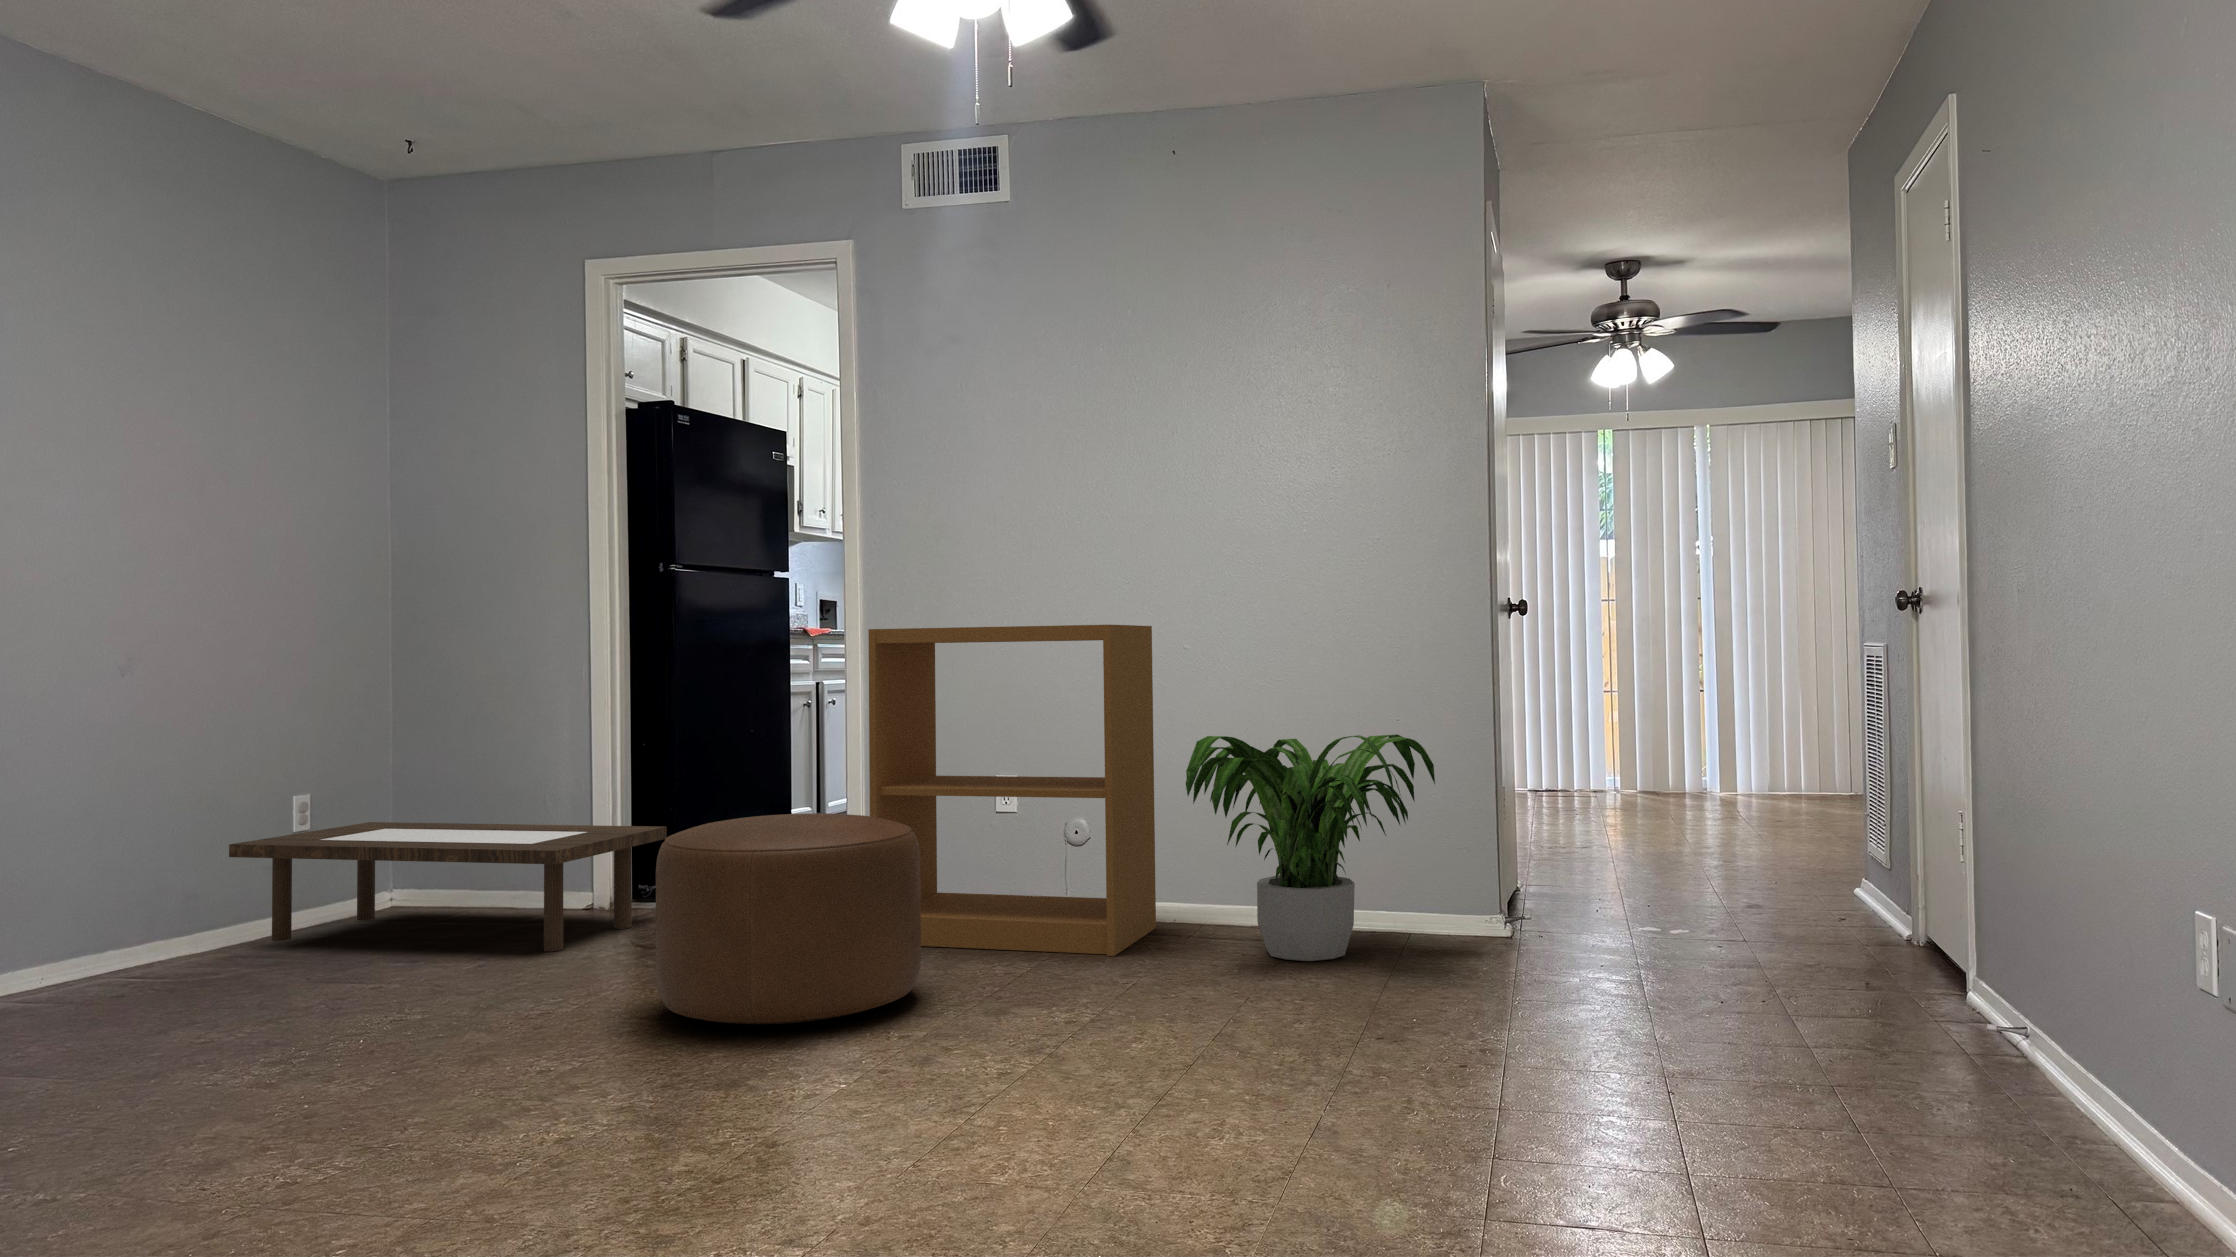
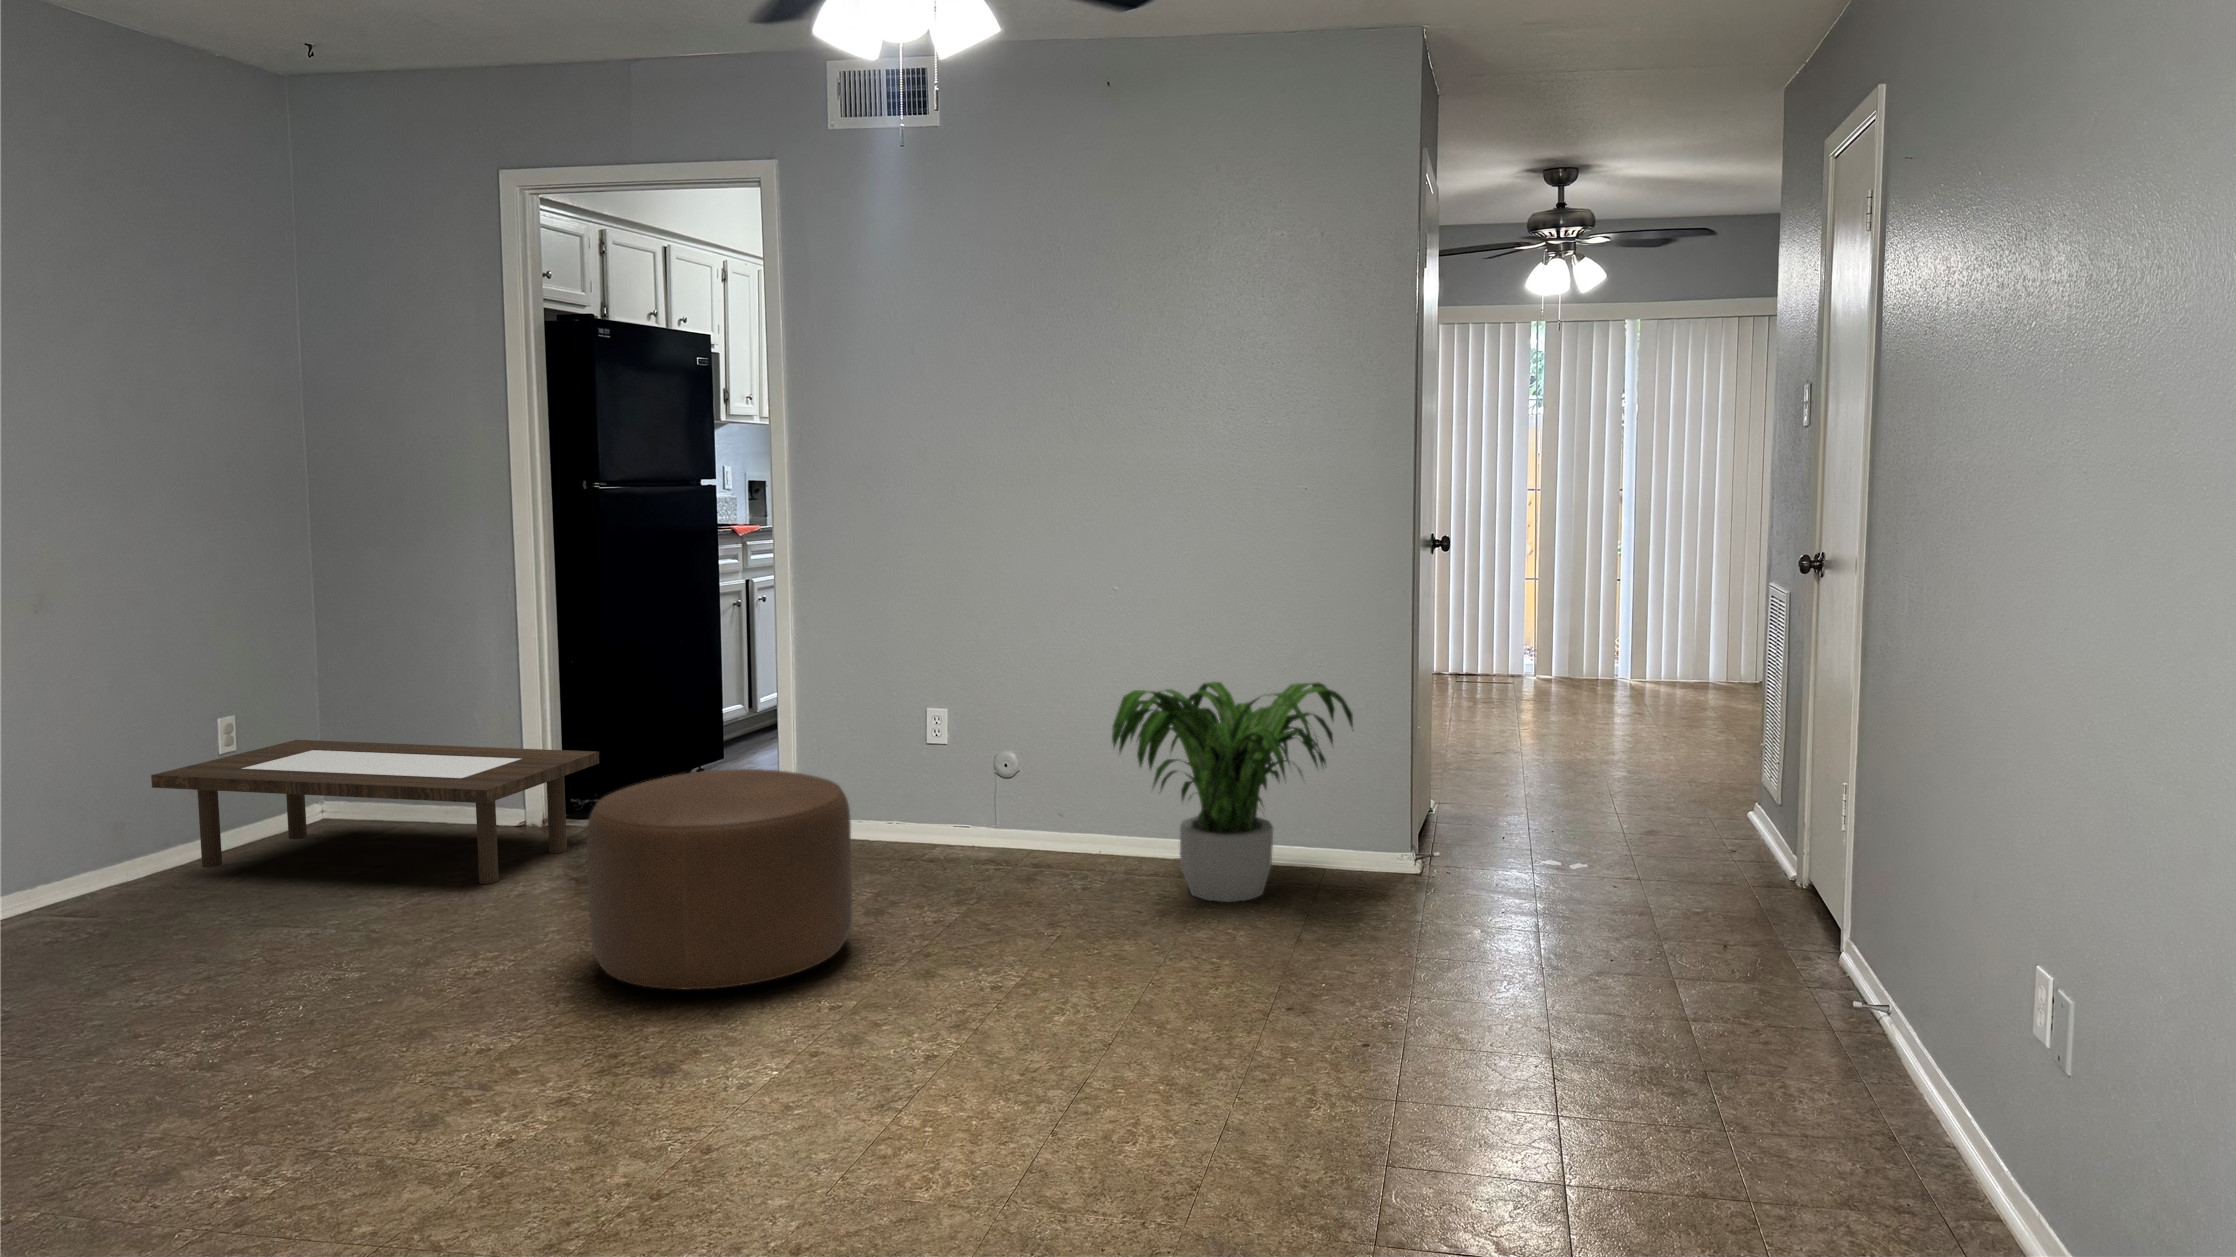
bookshelf: present [868,625,1156,956] -> none [797,562,1083,894]

